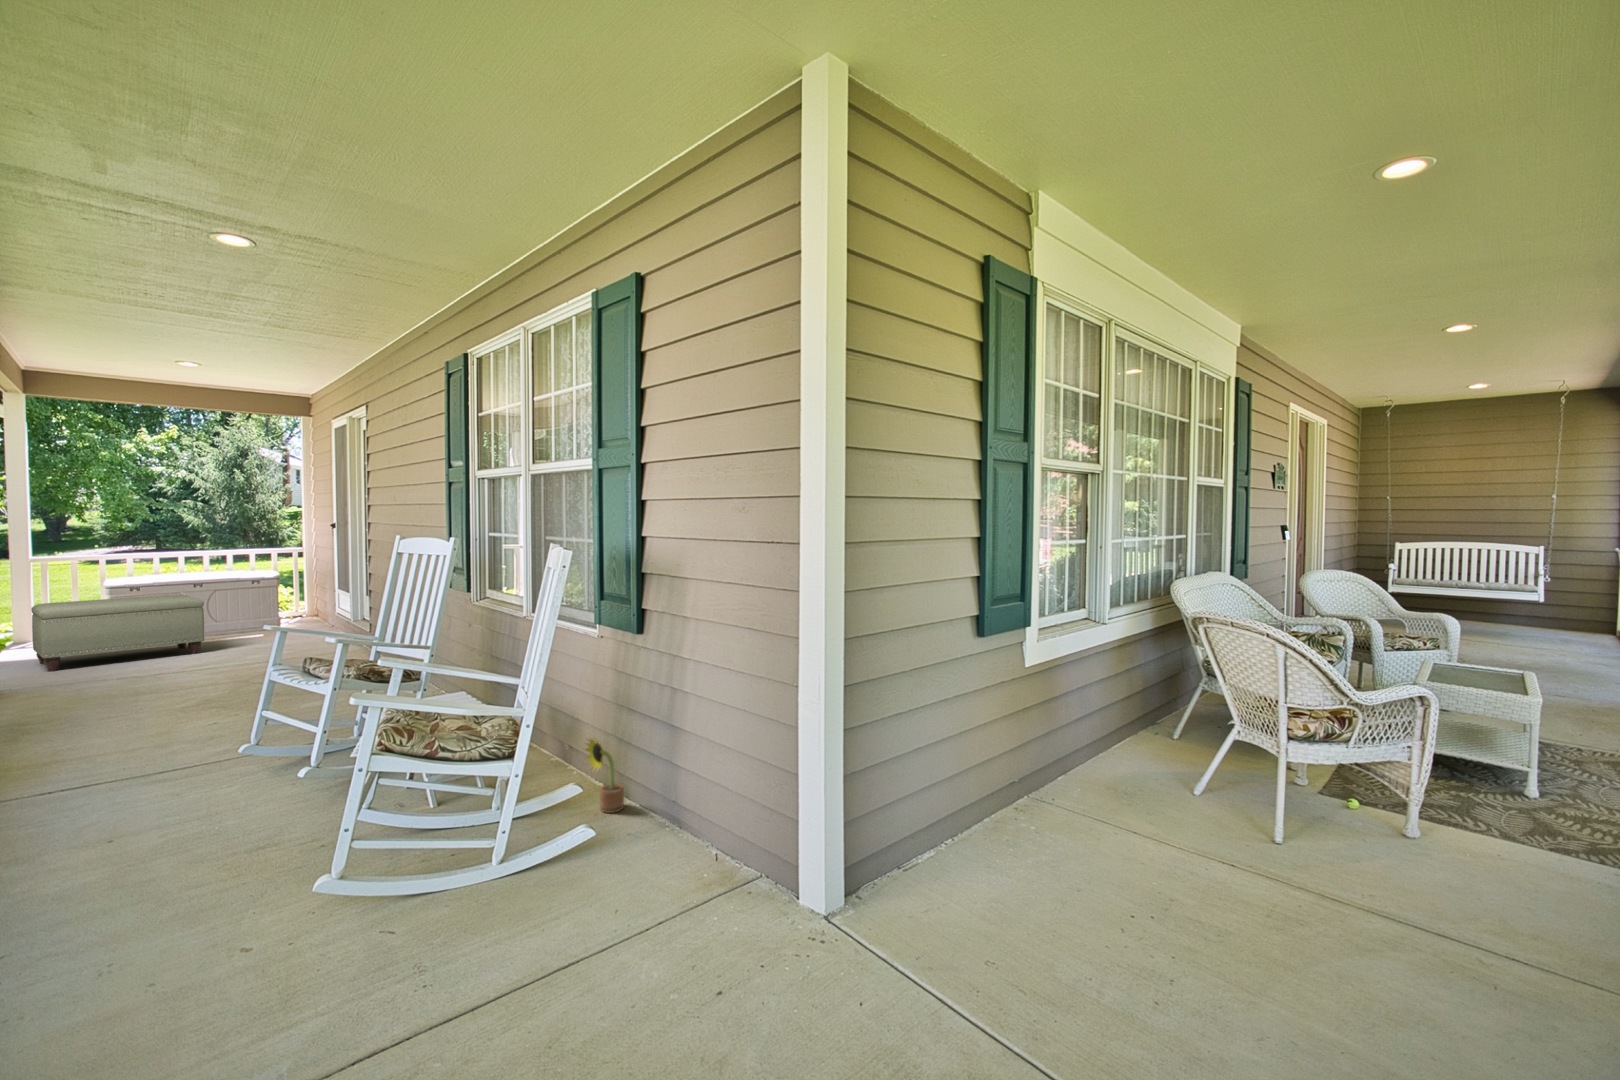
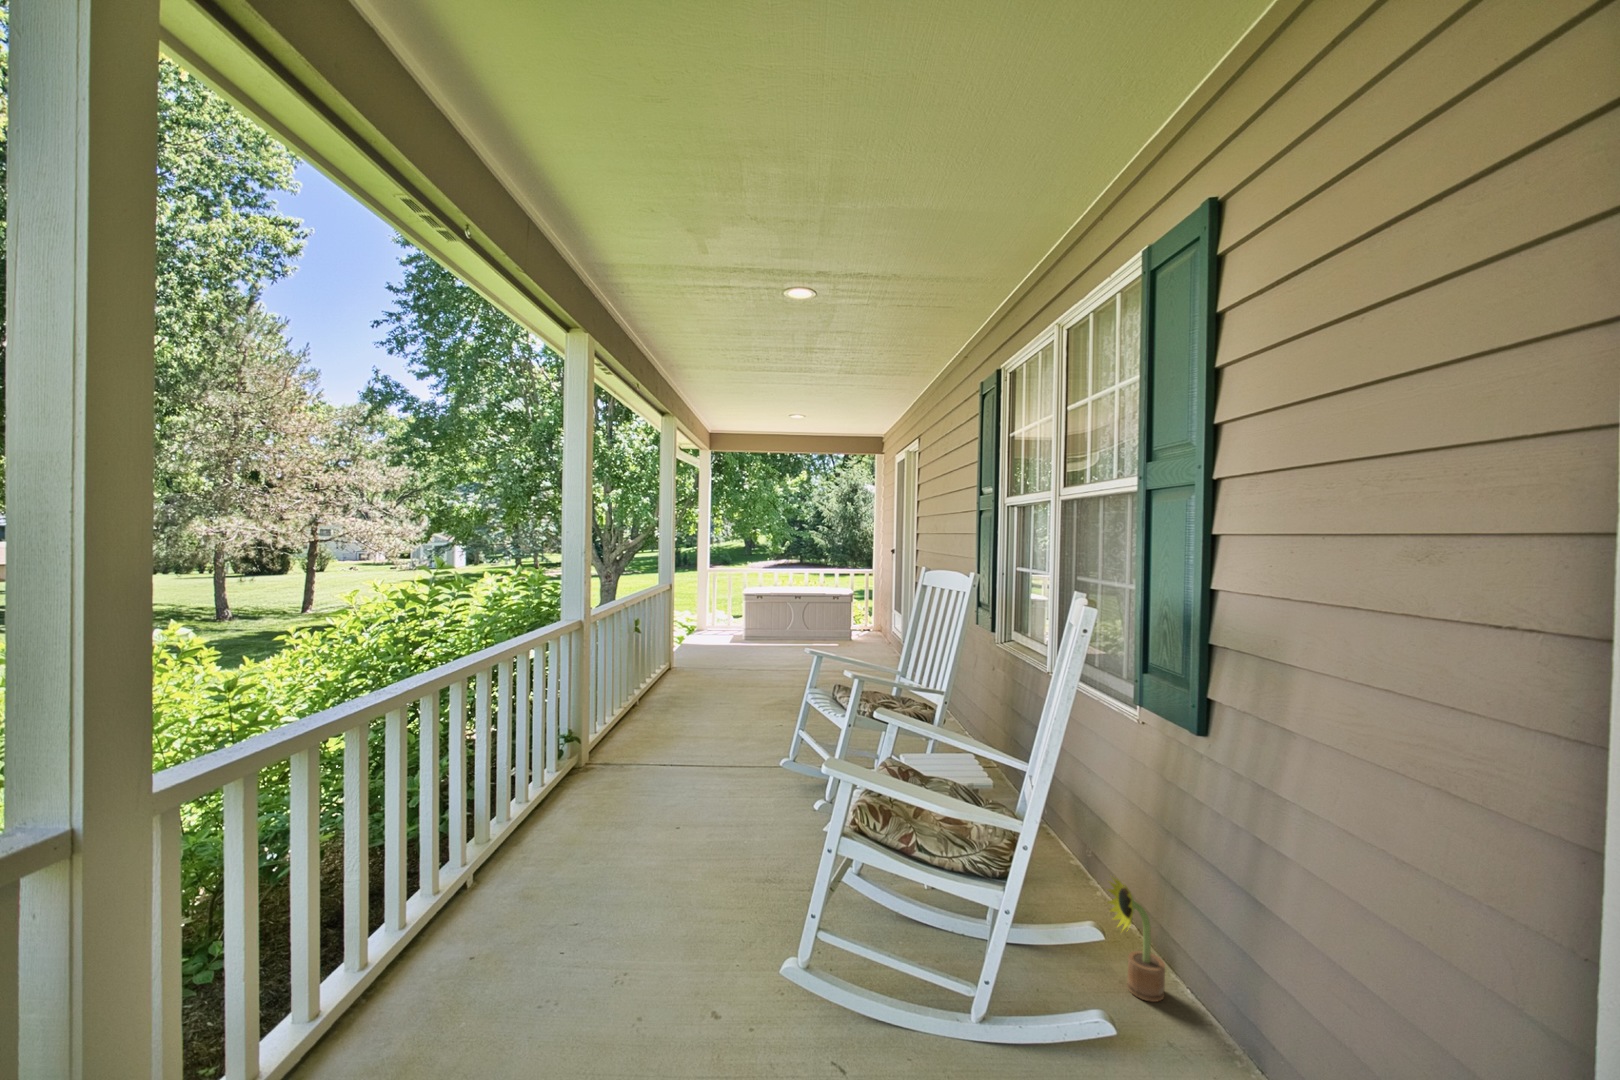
ottoman: present [31,595,204,671] -> none [702,606,798,659]

